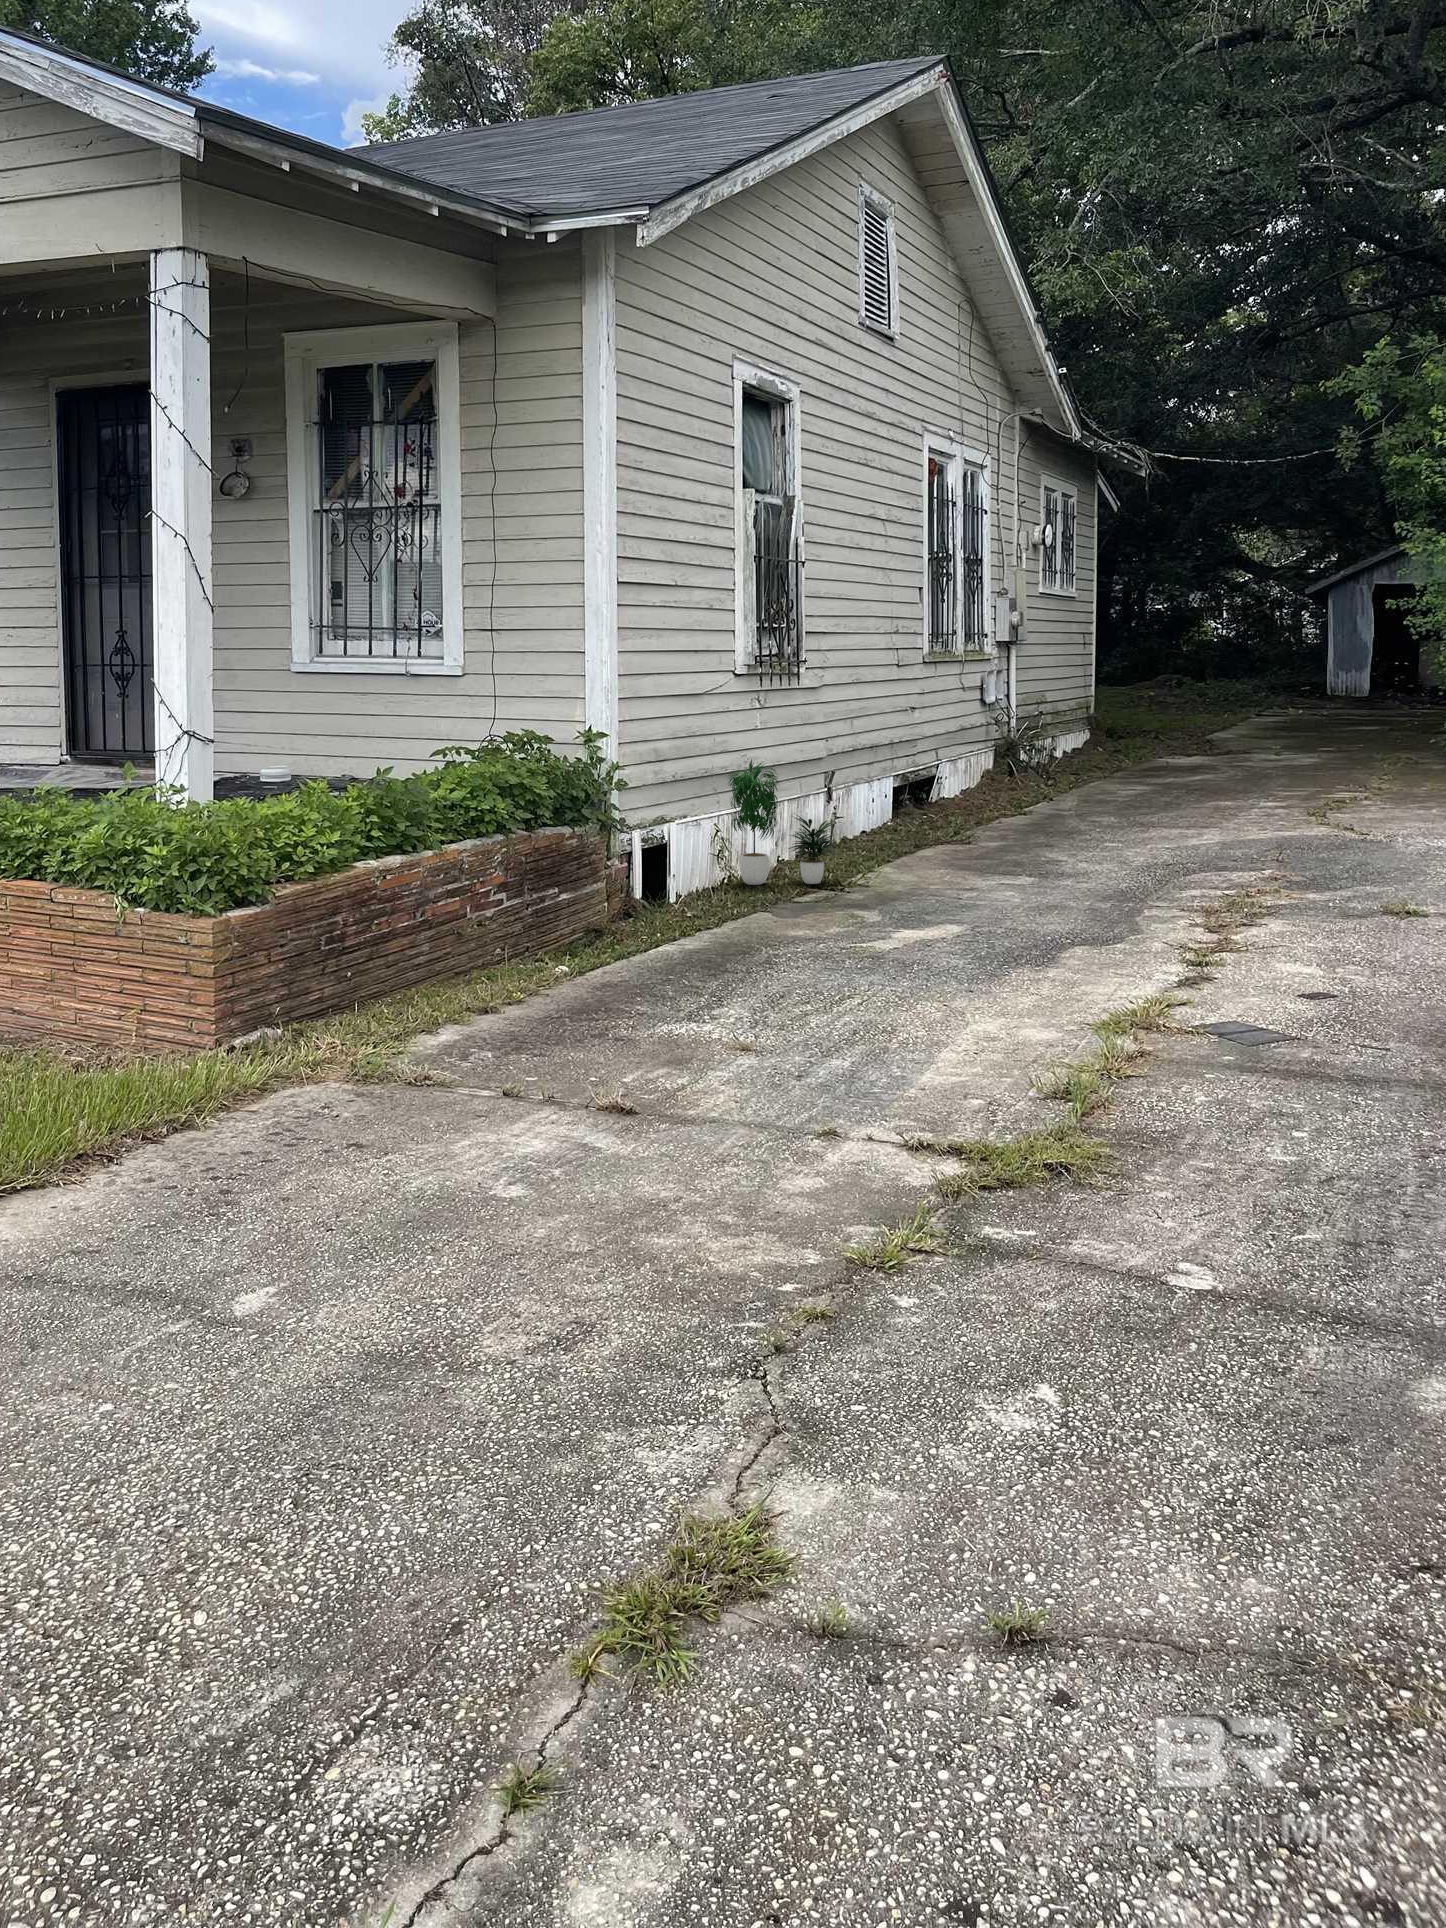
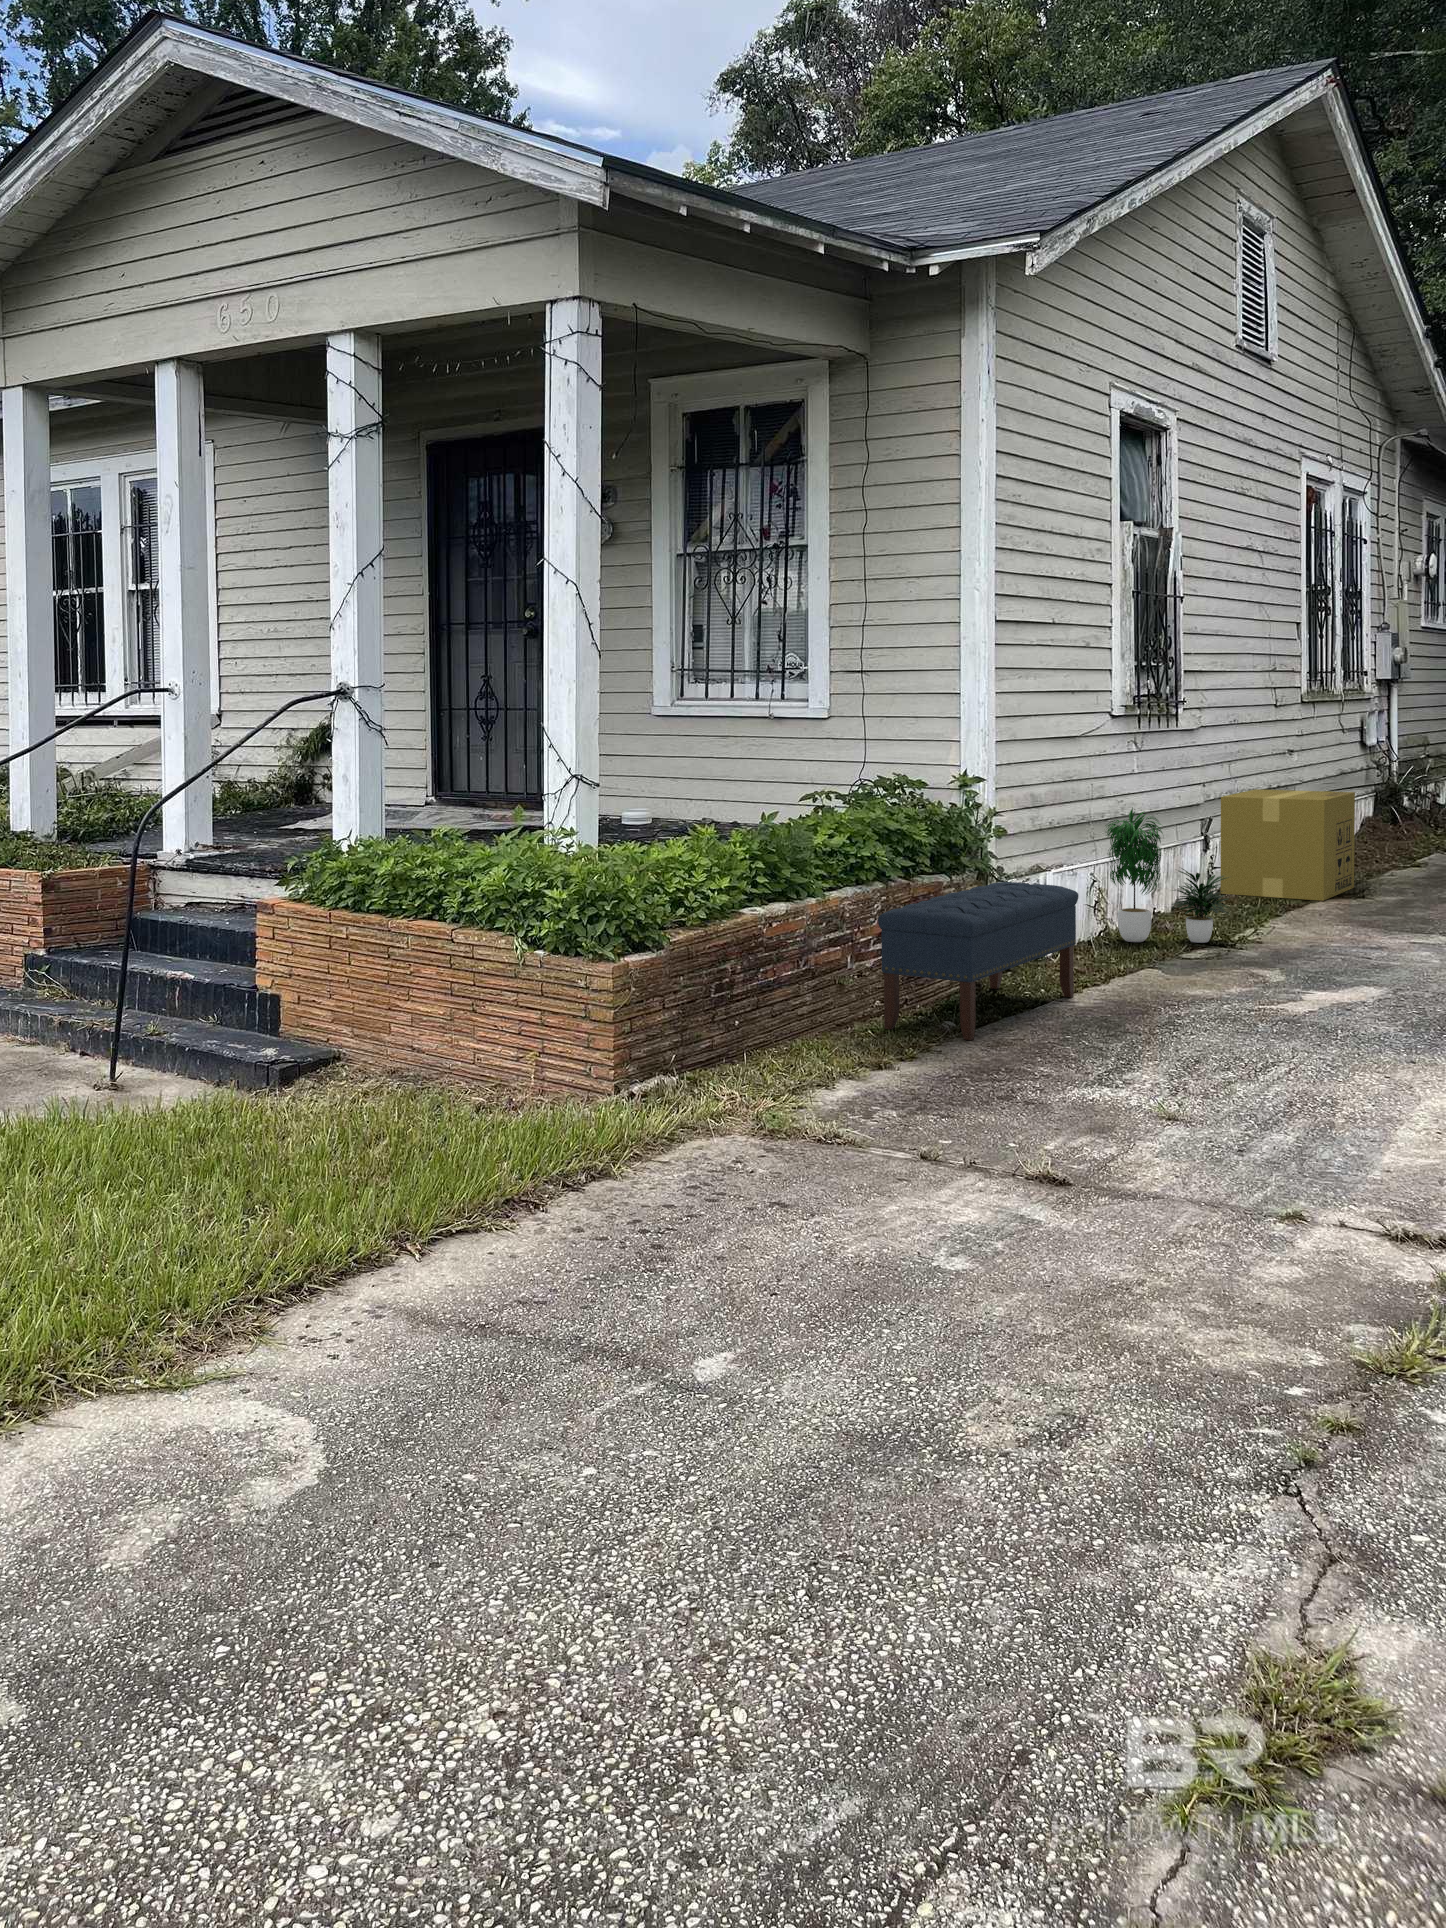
cardboard box: none [843,742,961,843] -> present [1220,789,1355,901]
bench: none [495,830,690,980] -> present [878,882,1078,1040]

